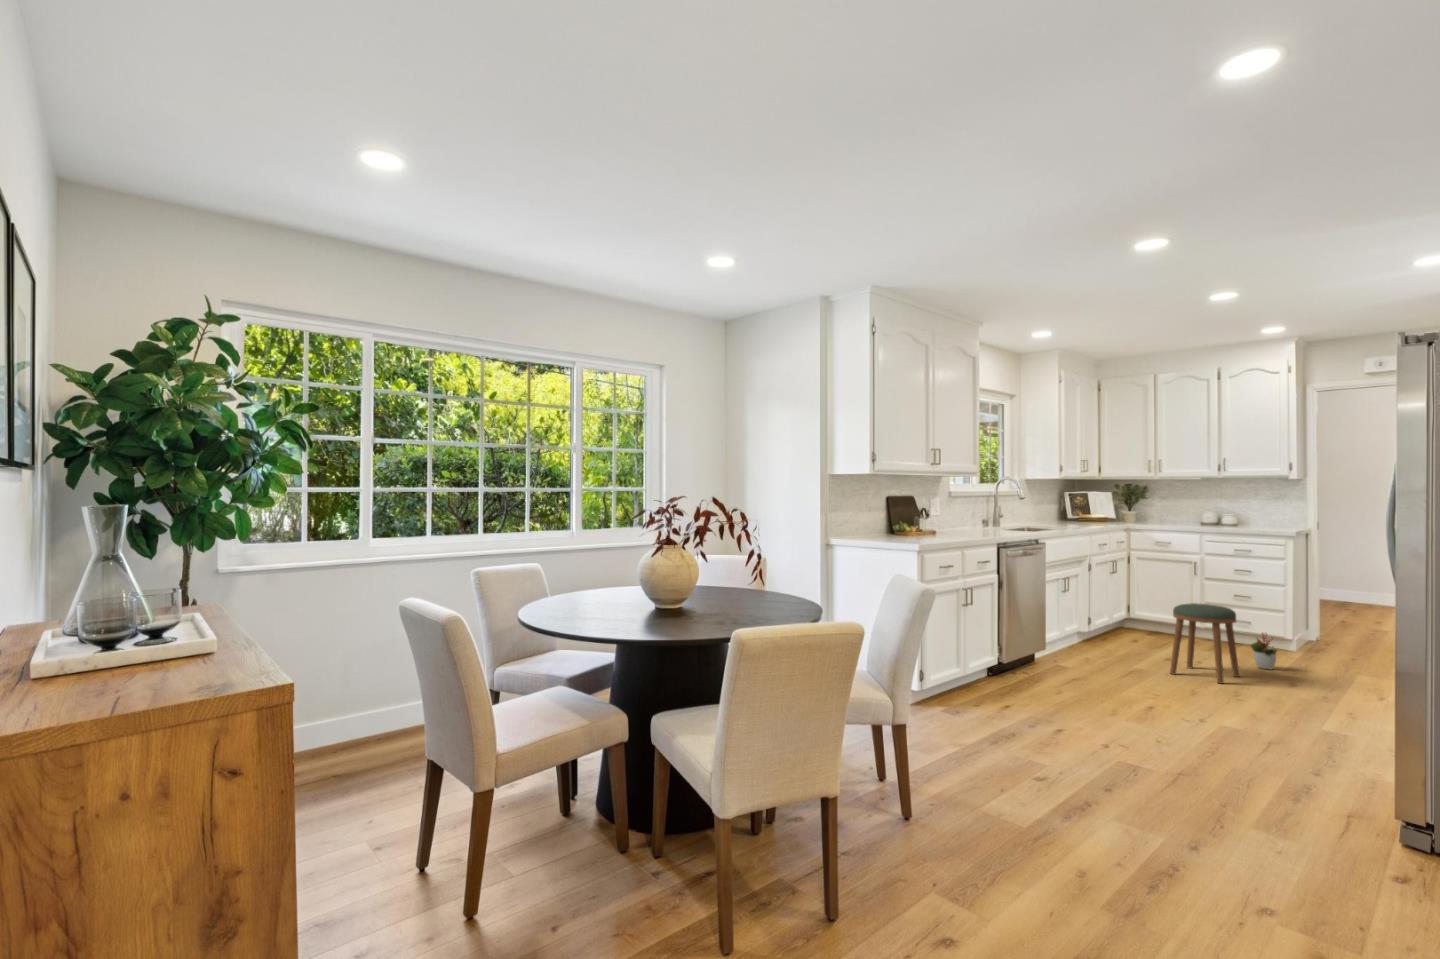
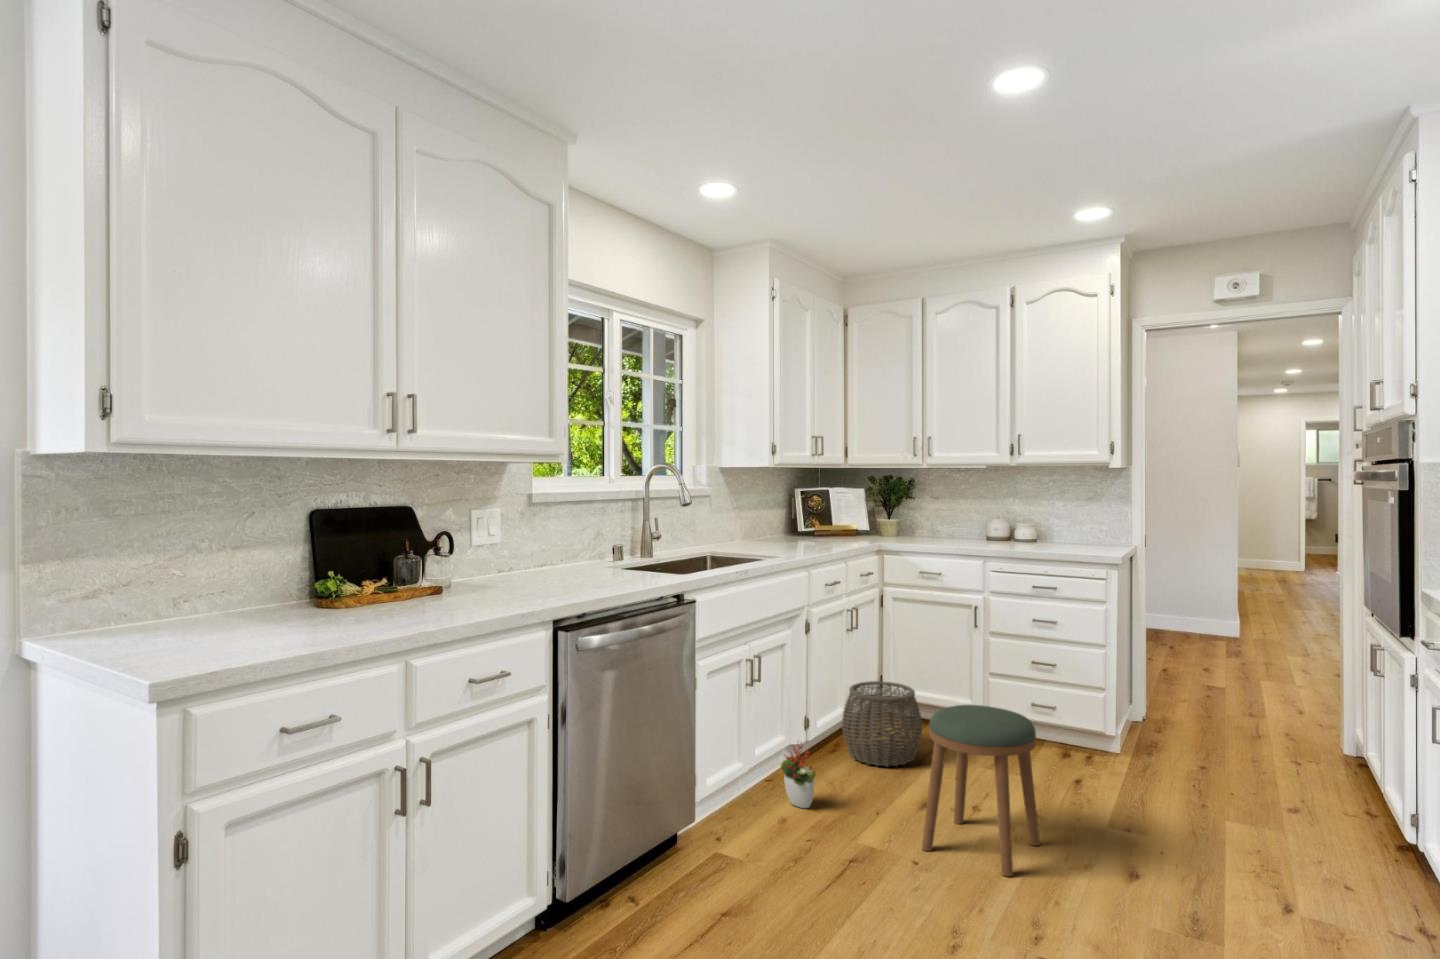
woven basket: none [1109,603,1162,648] -> present [842,681,922,767]
decorative plant: present [1250,633,1277,669] -> present [781,743,815,808]

